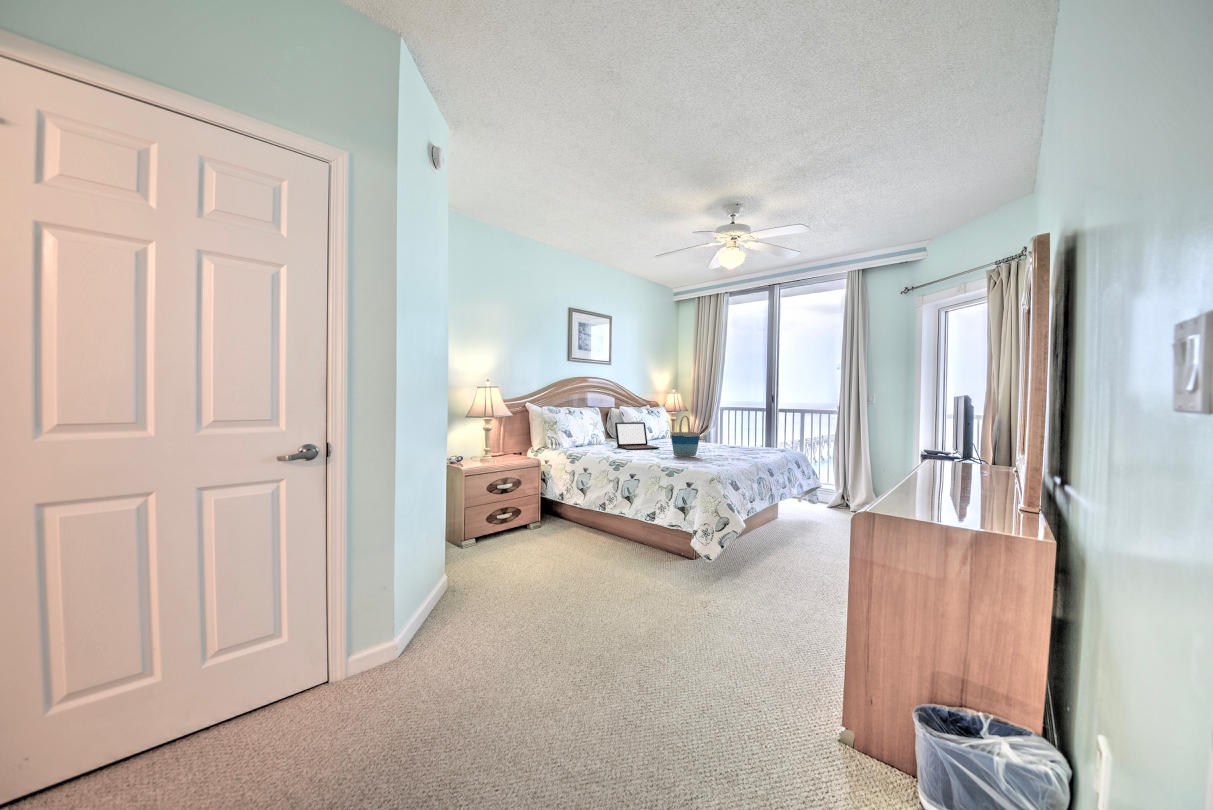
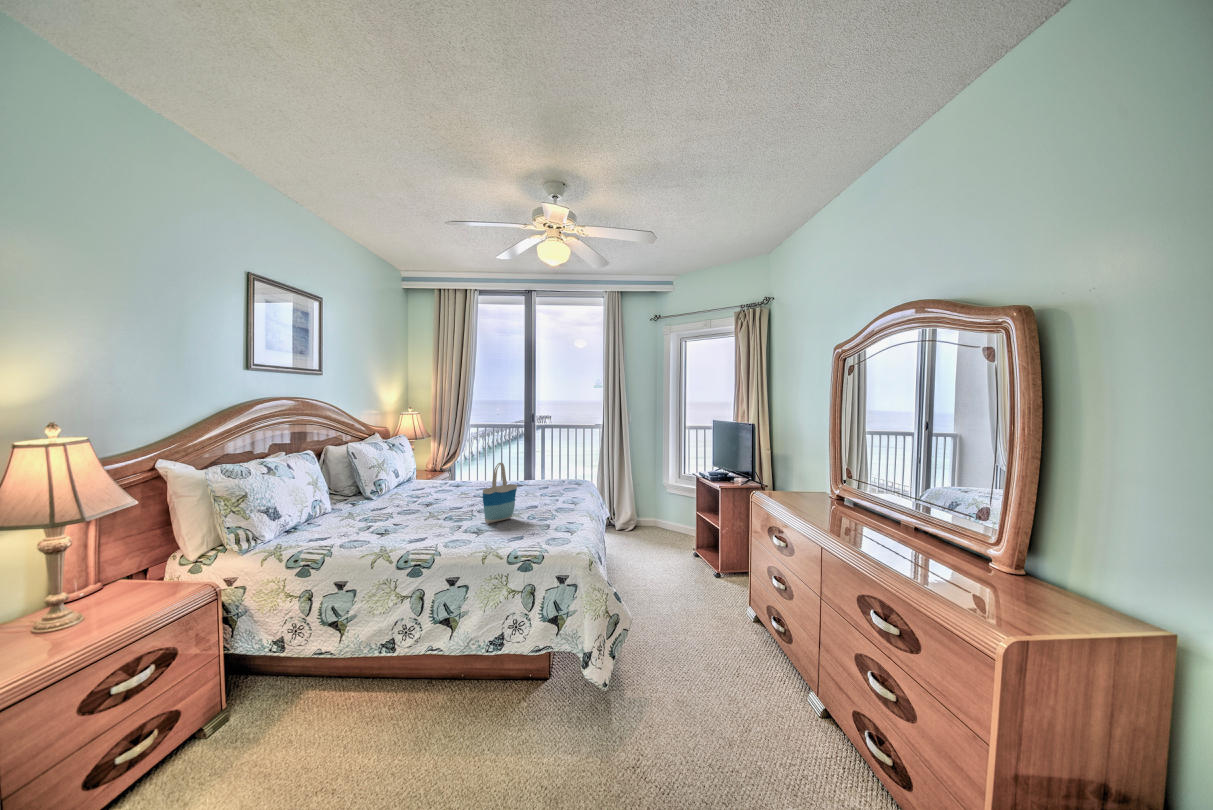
laptop: present [615,422,659,450] -> none [359,468,437,520]

